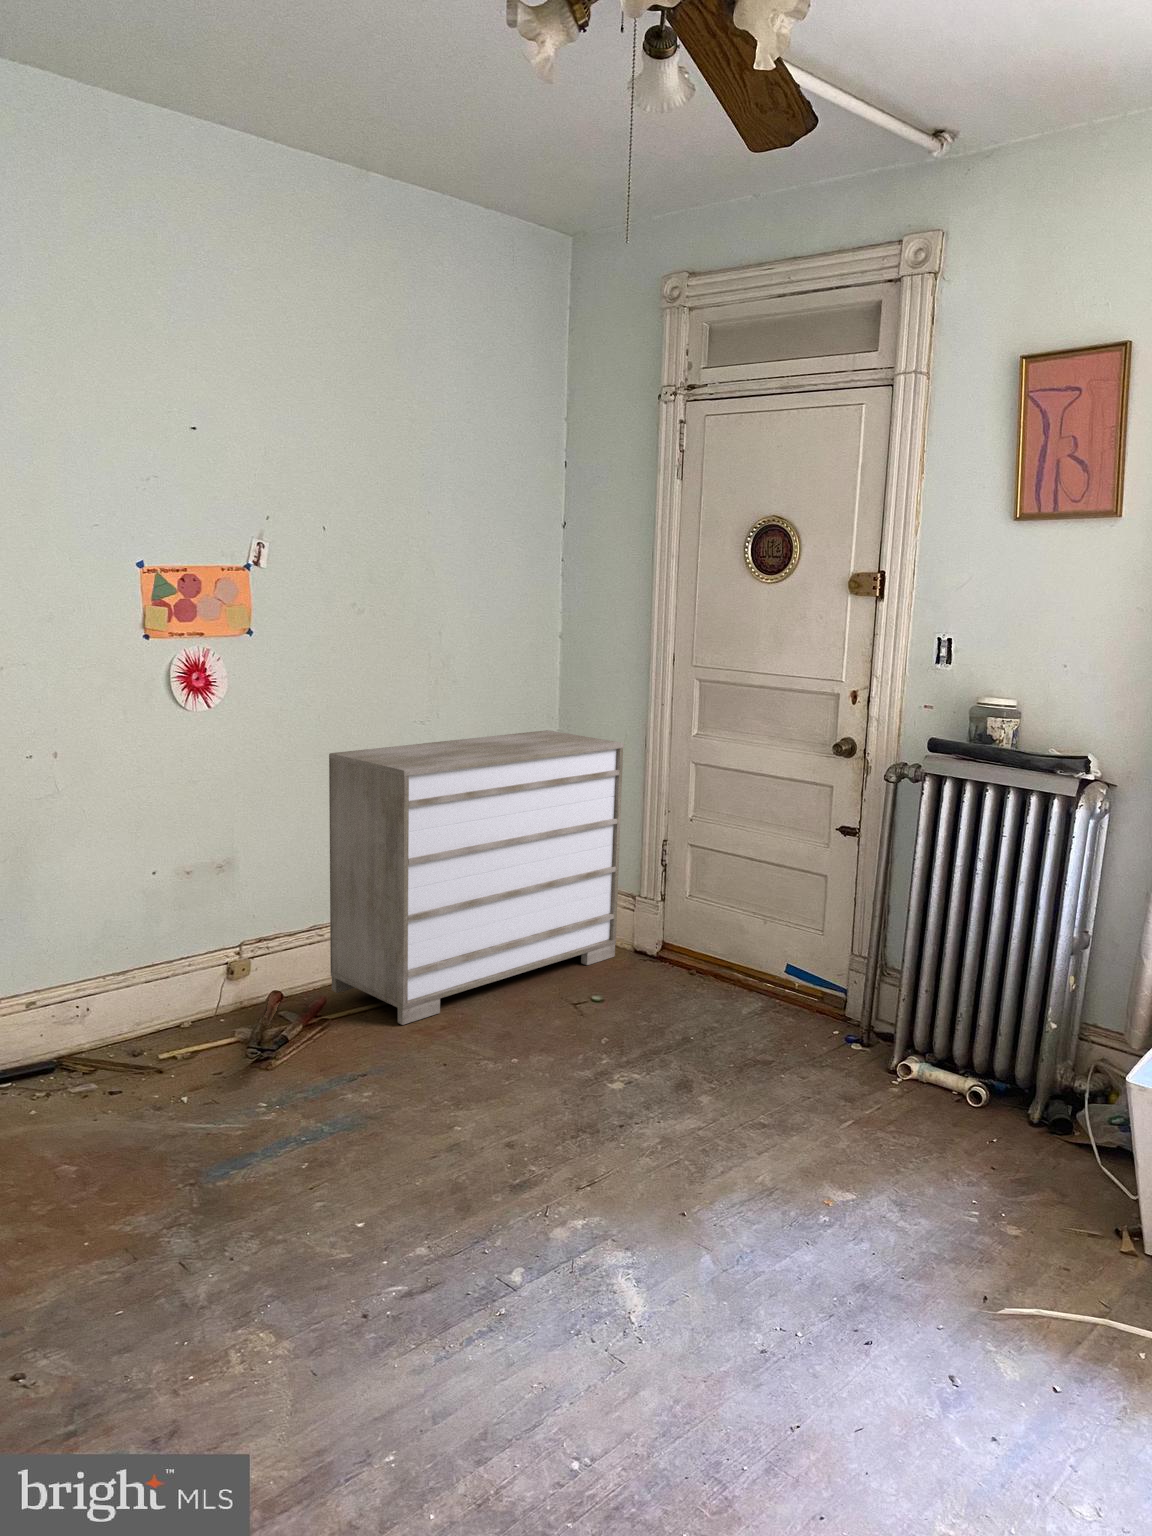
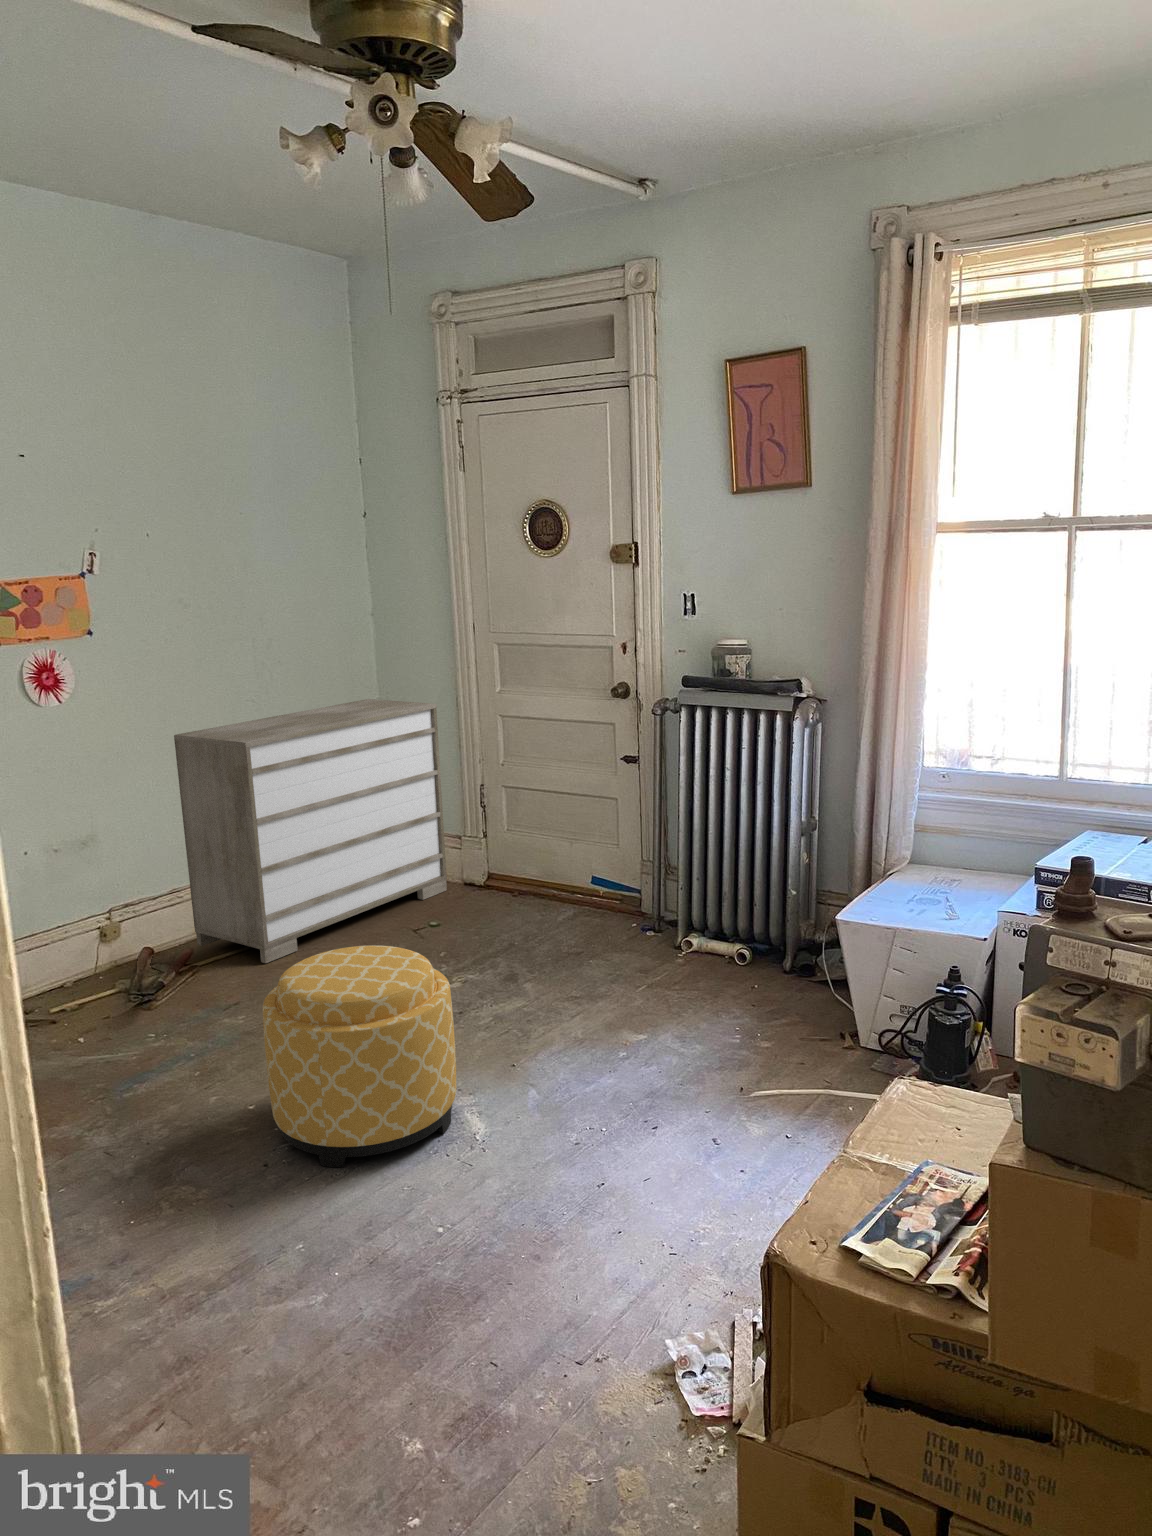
ottoman: none [379,1044,616,1339] -> present [262,945,457,1167]

